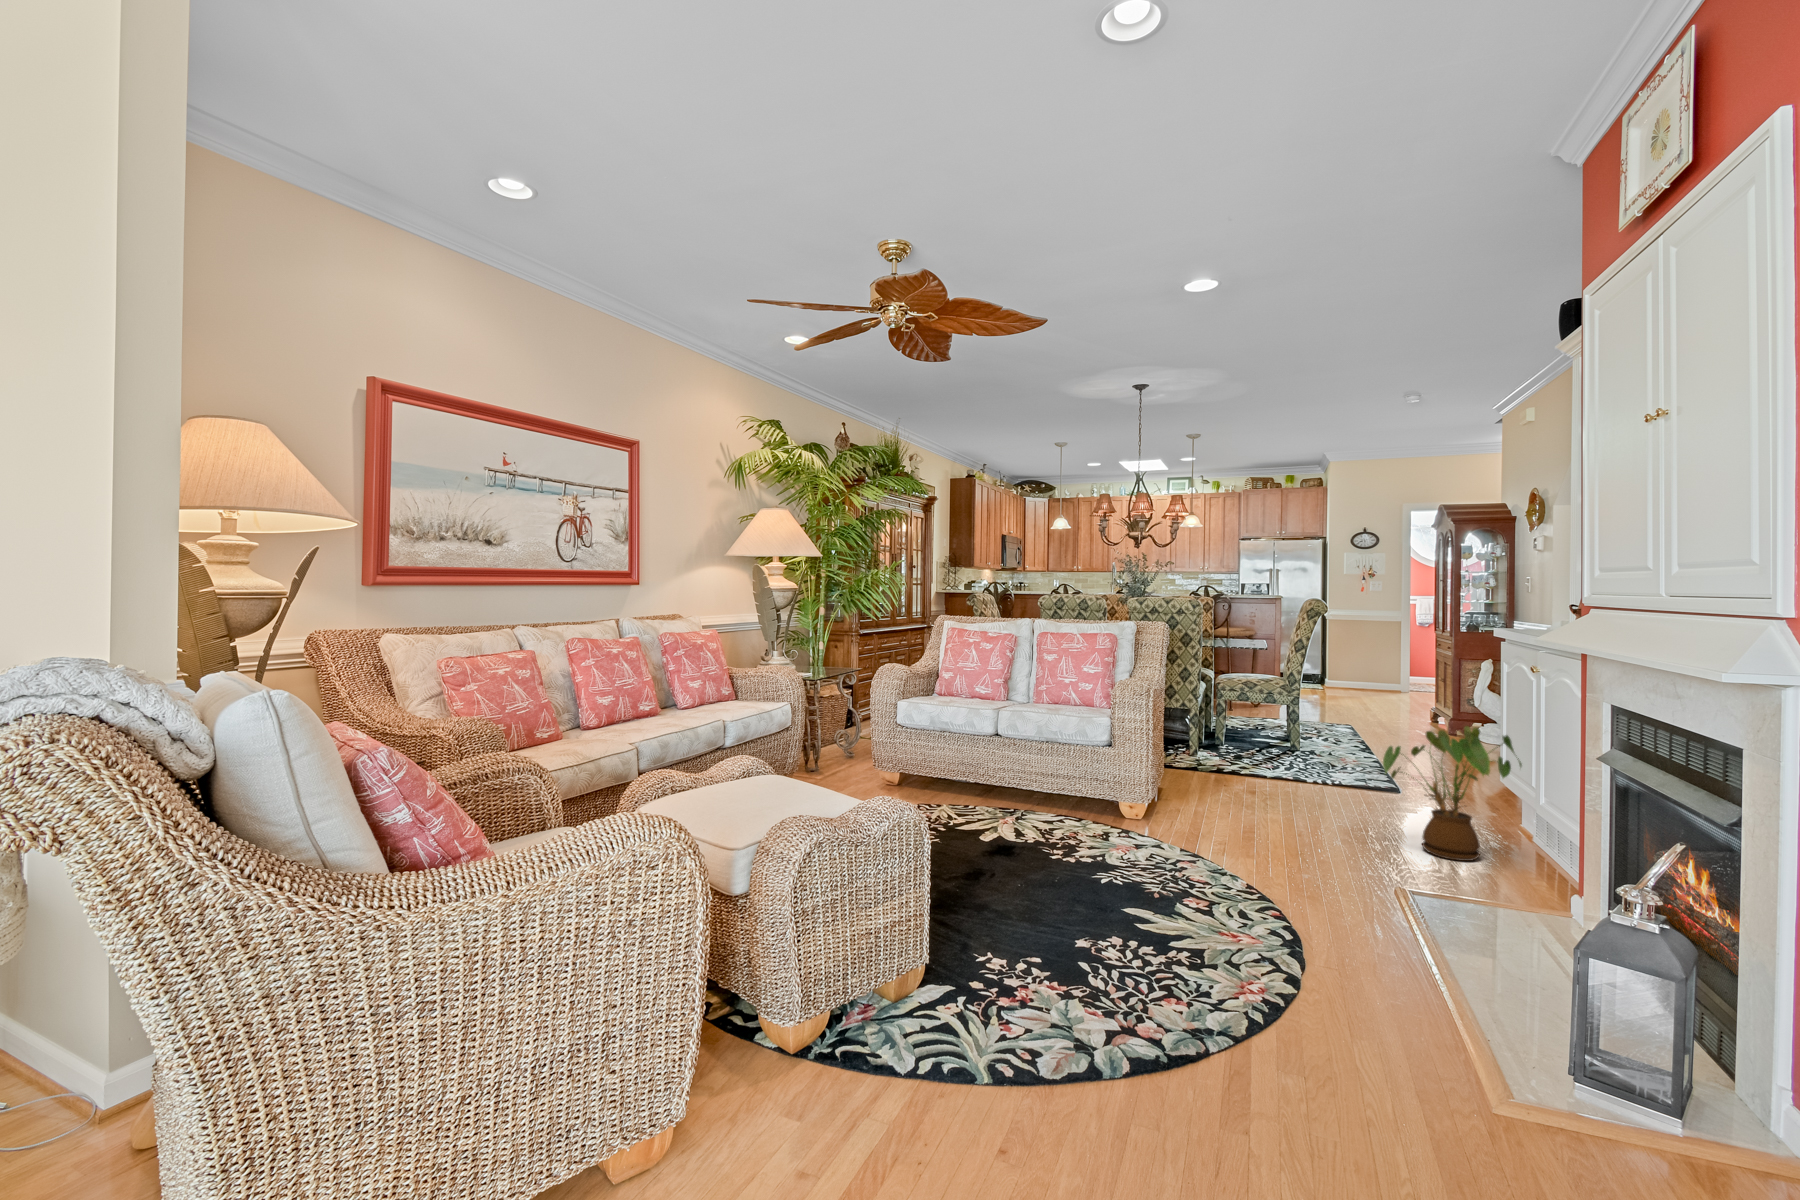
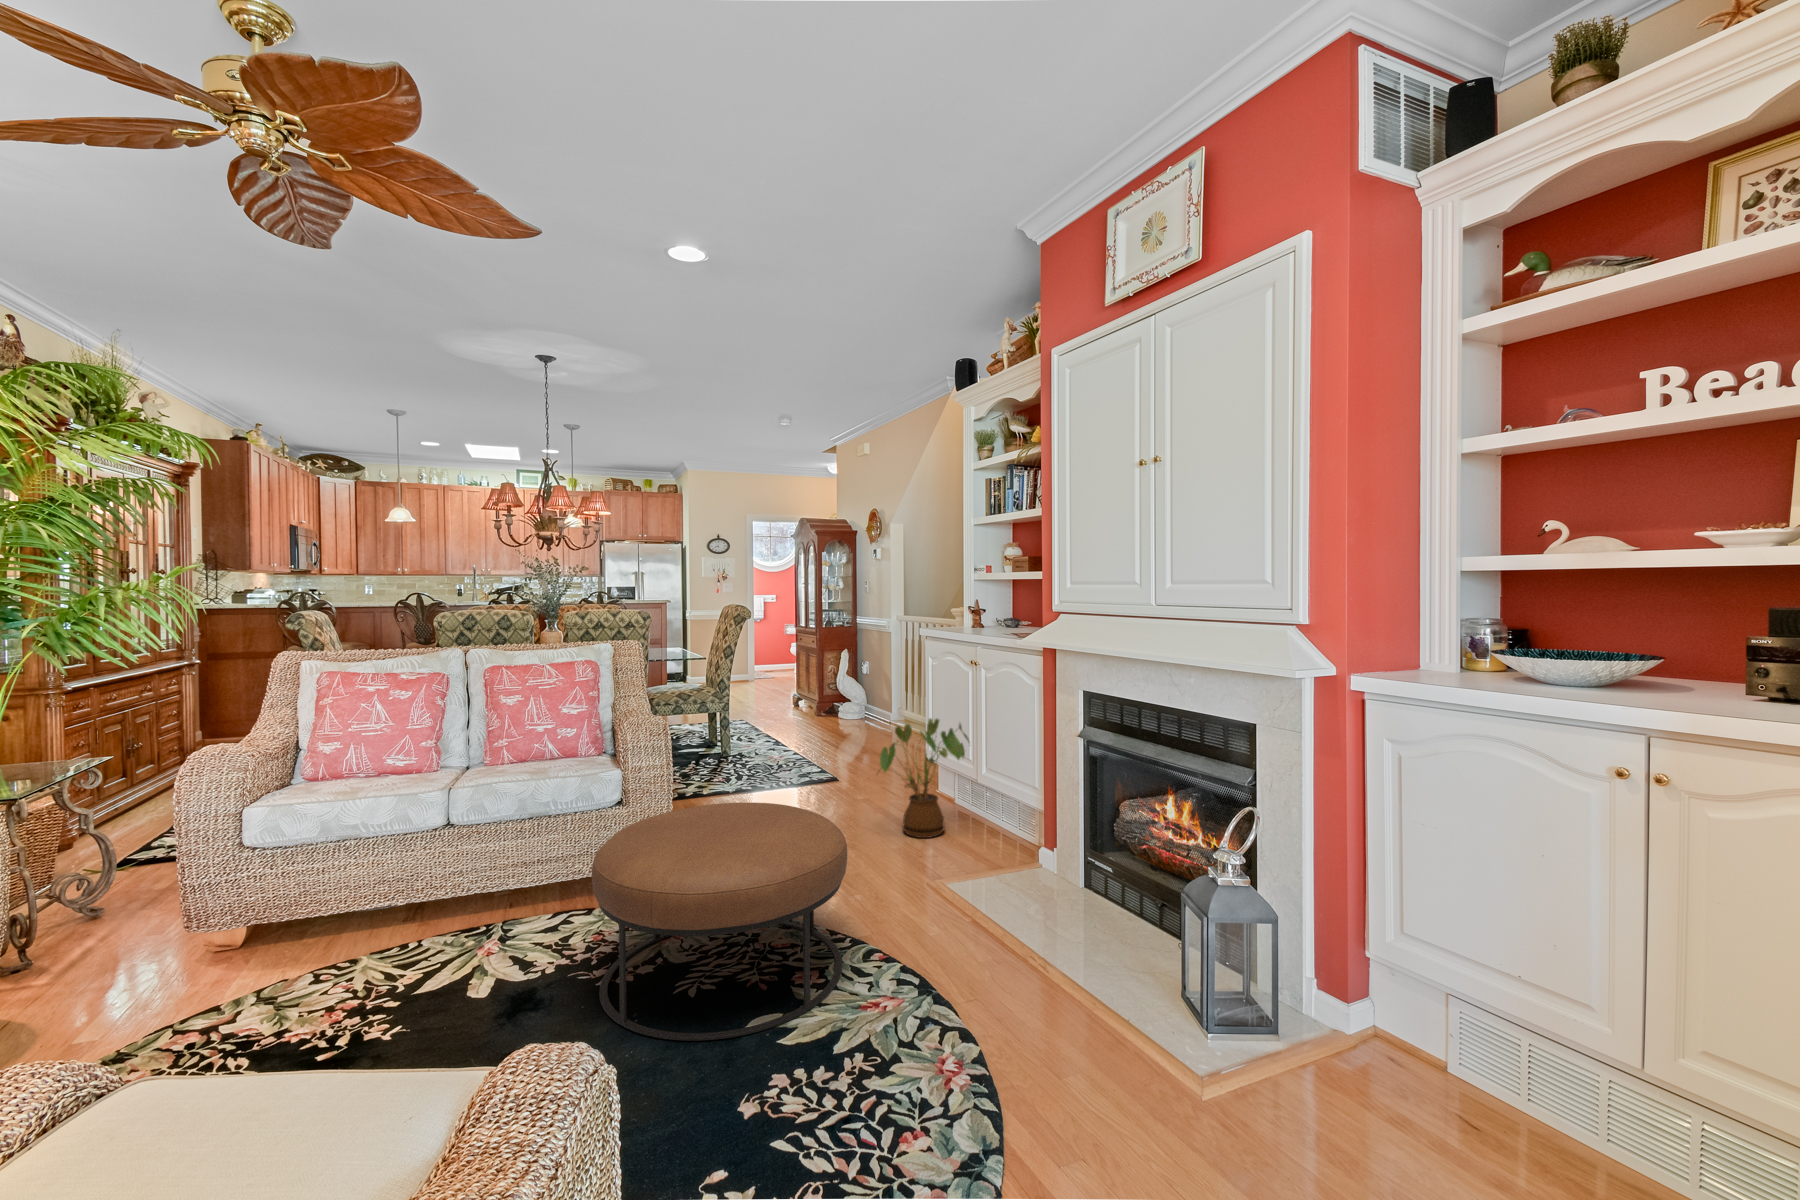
ottoman: none [1040,748,1251,919] -> present [592,803,847,1041]

